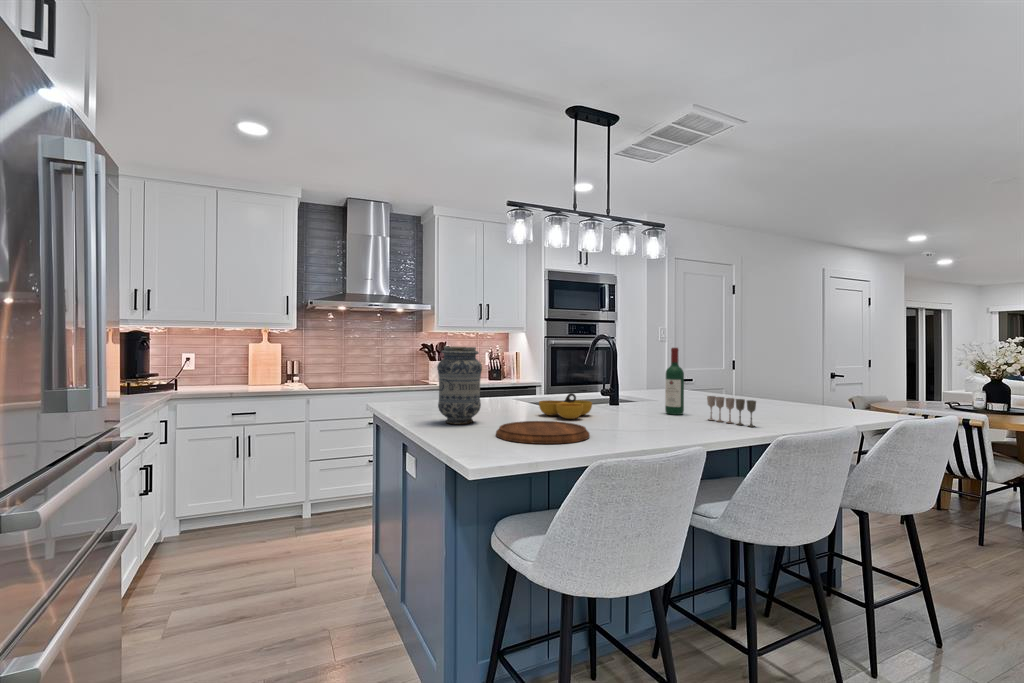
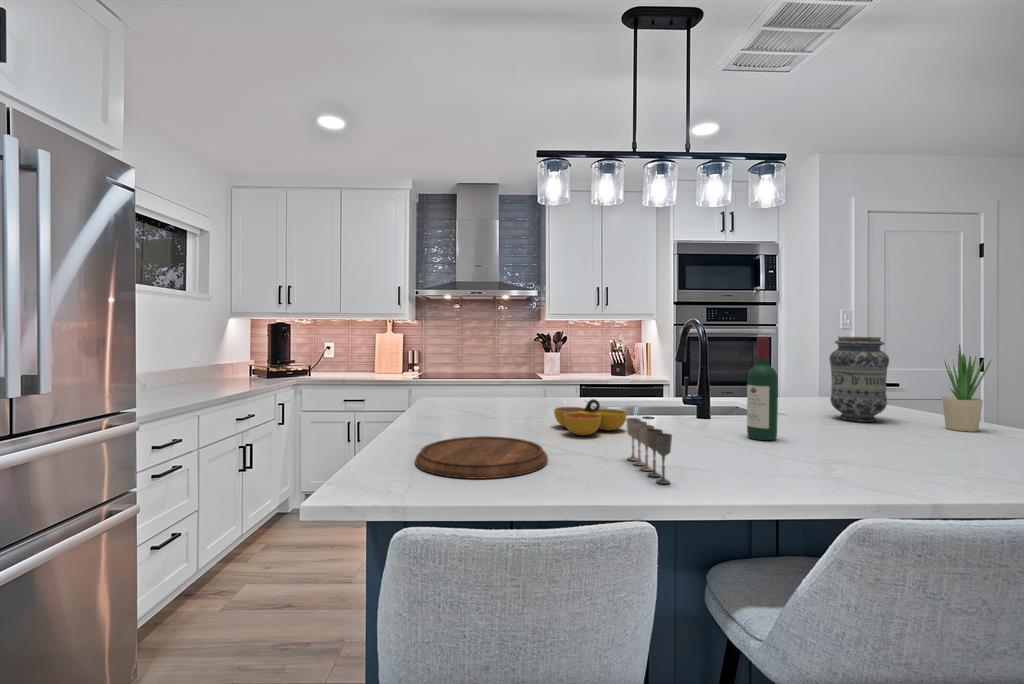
vase: present [437,346,482,424] -> present [830,336,889,422]
potted plant: none [750,352,775,405] -> present [942,344,991,432]
wine glass: present [707,396,756,427] -> present [626,418,672,484]

